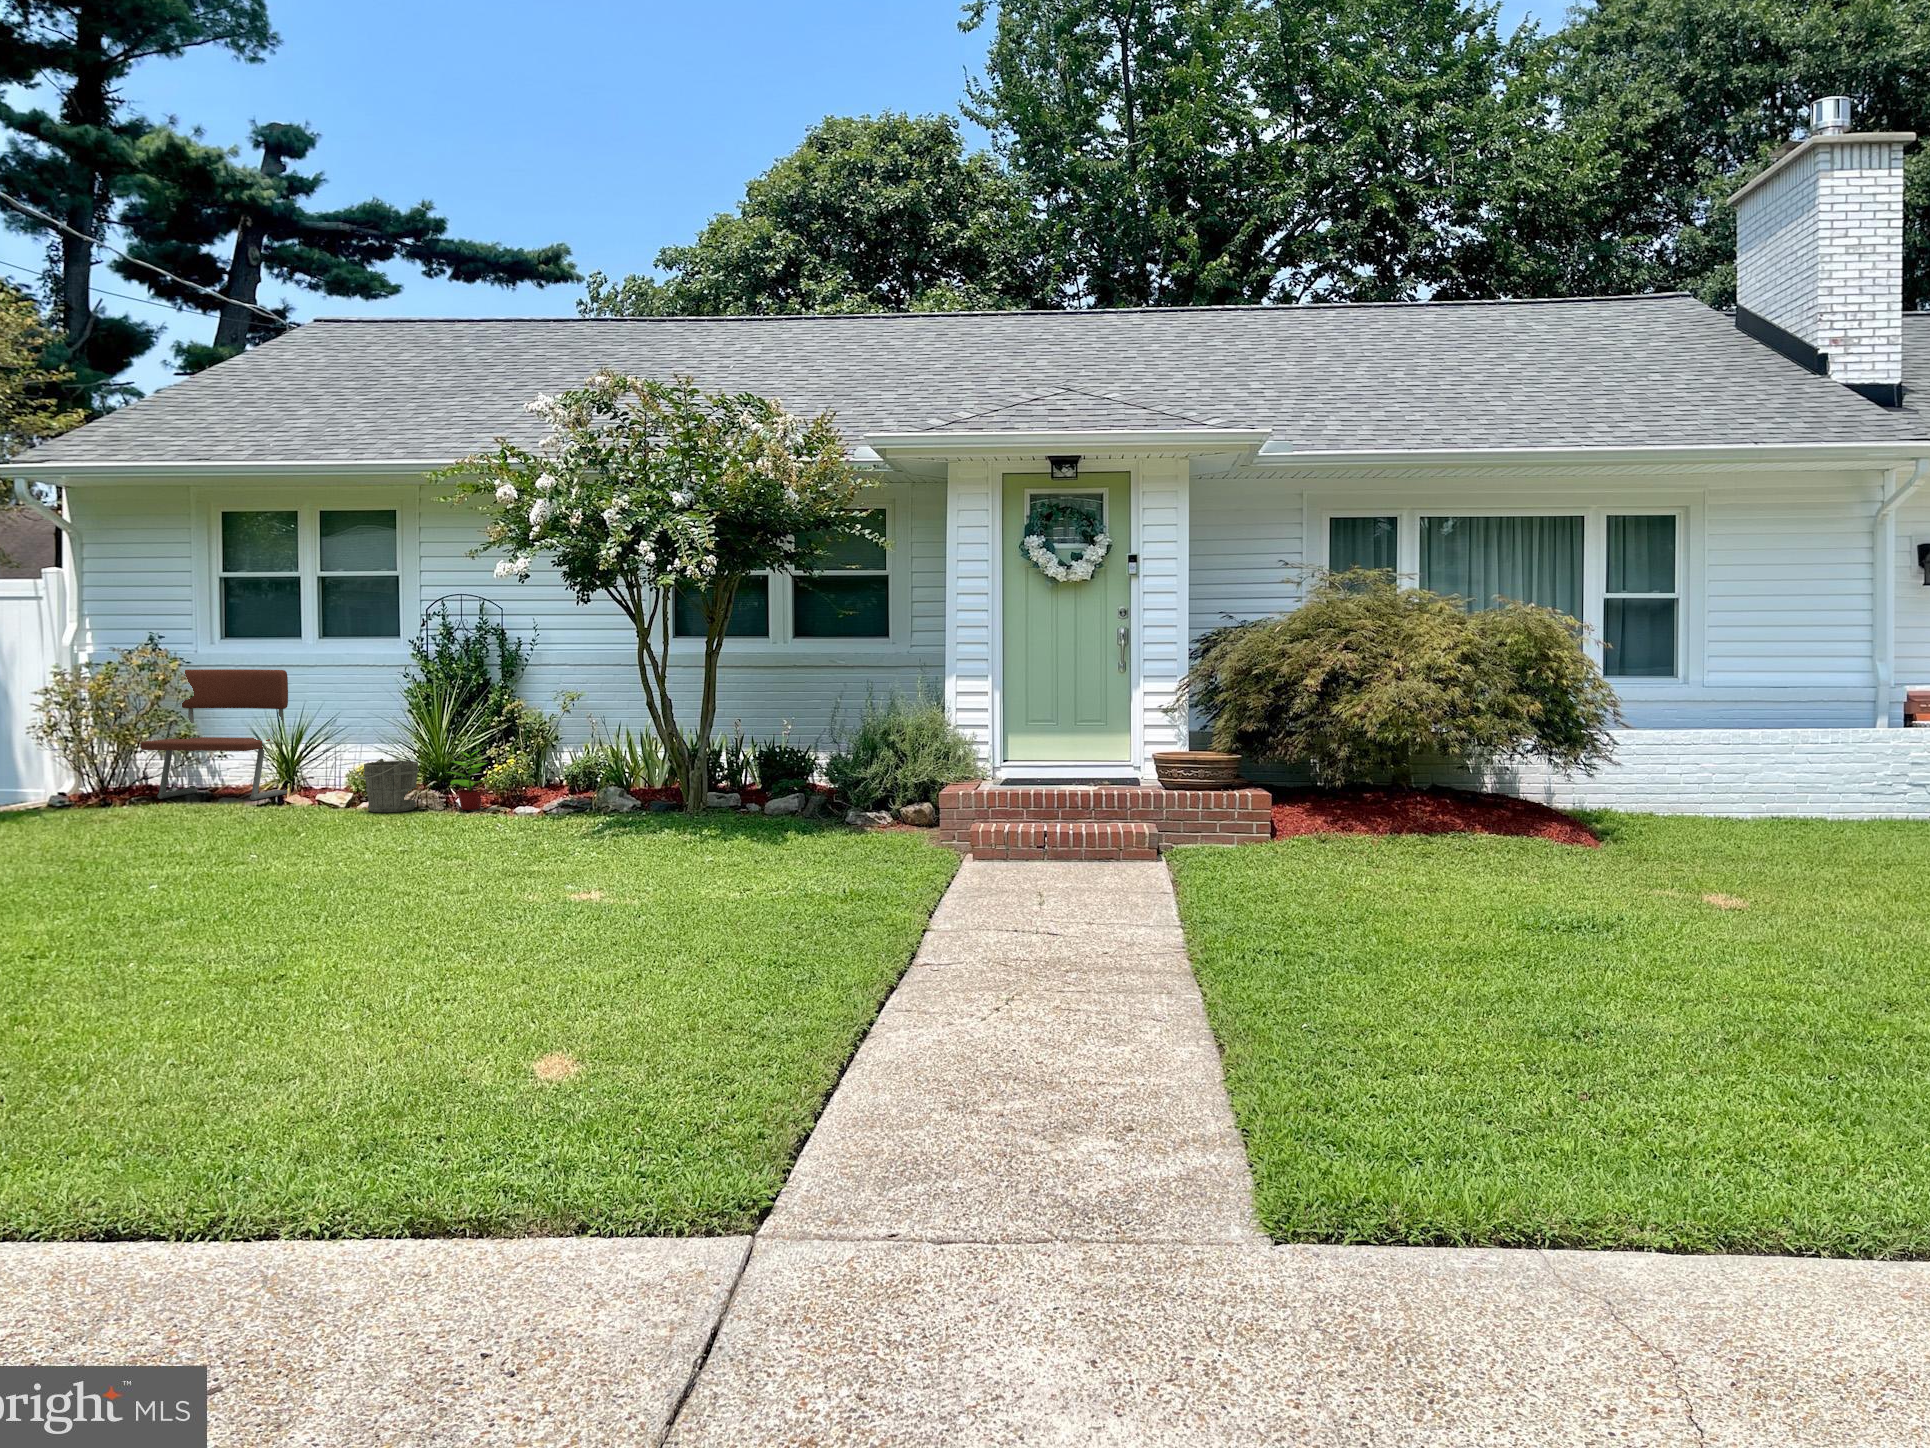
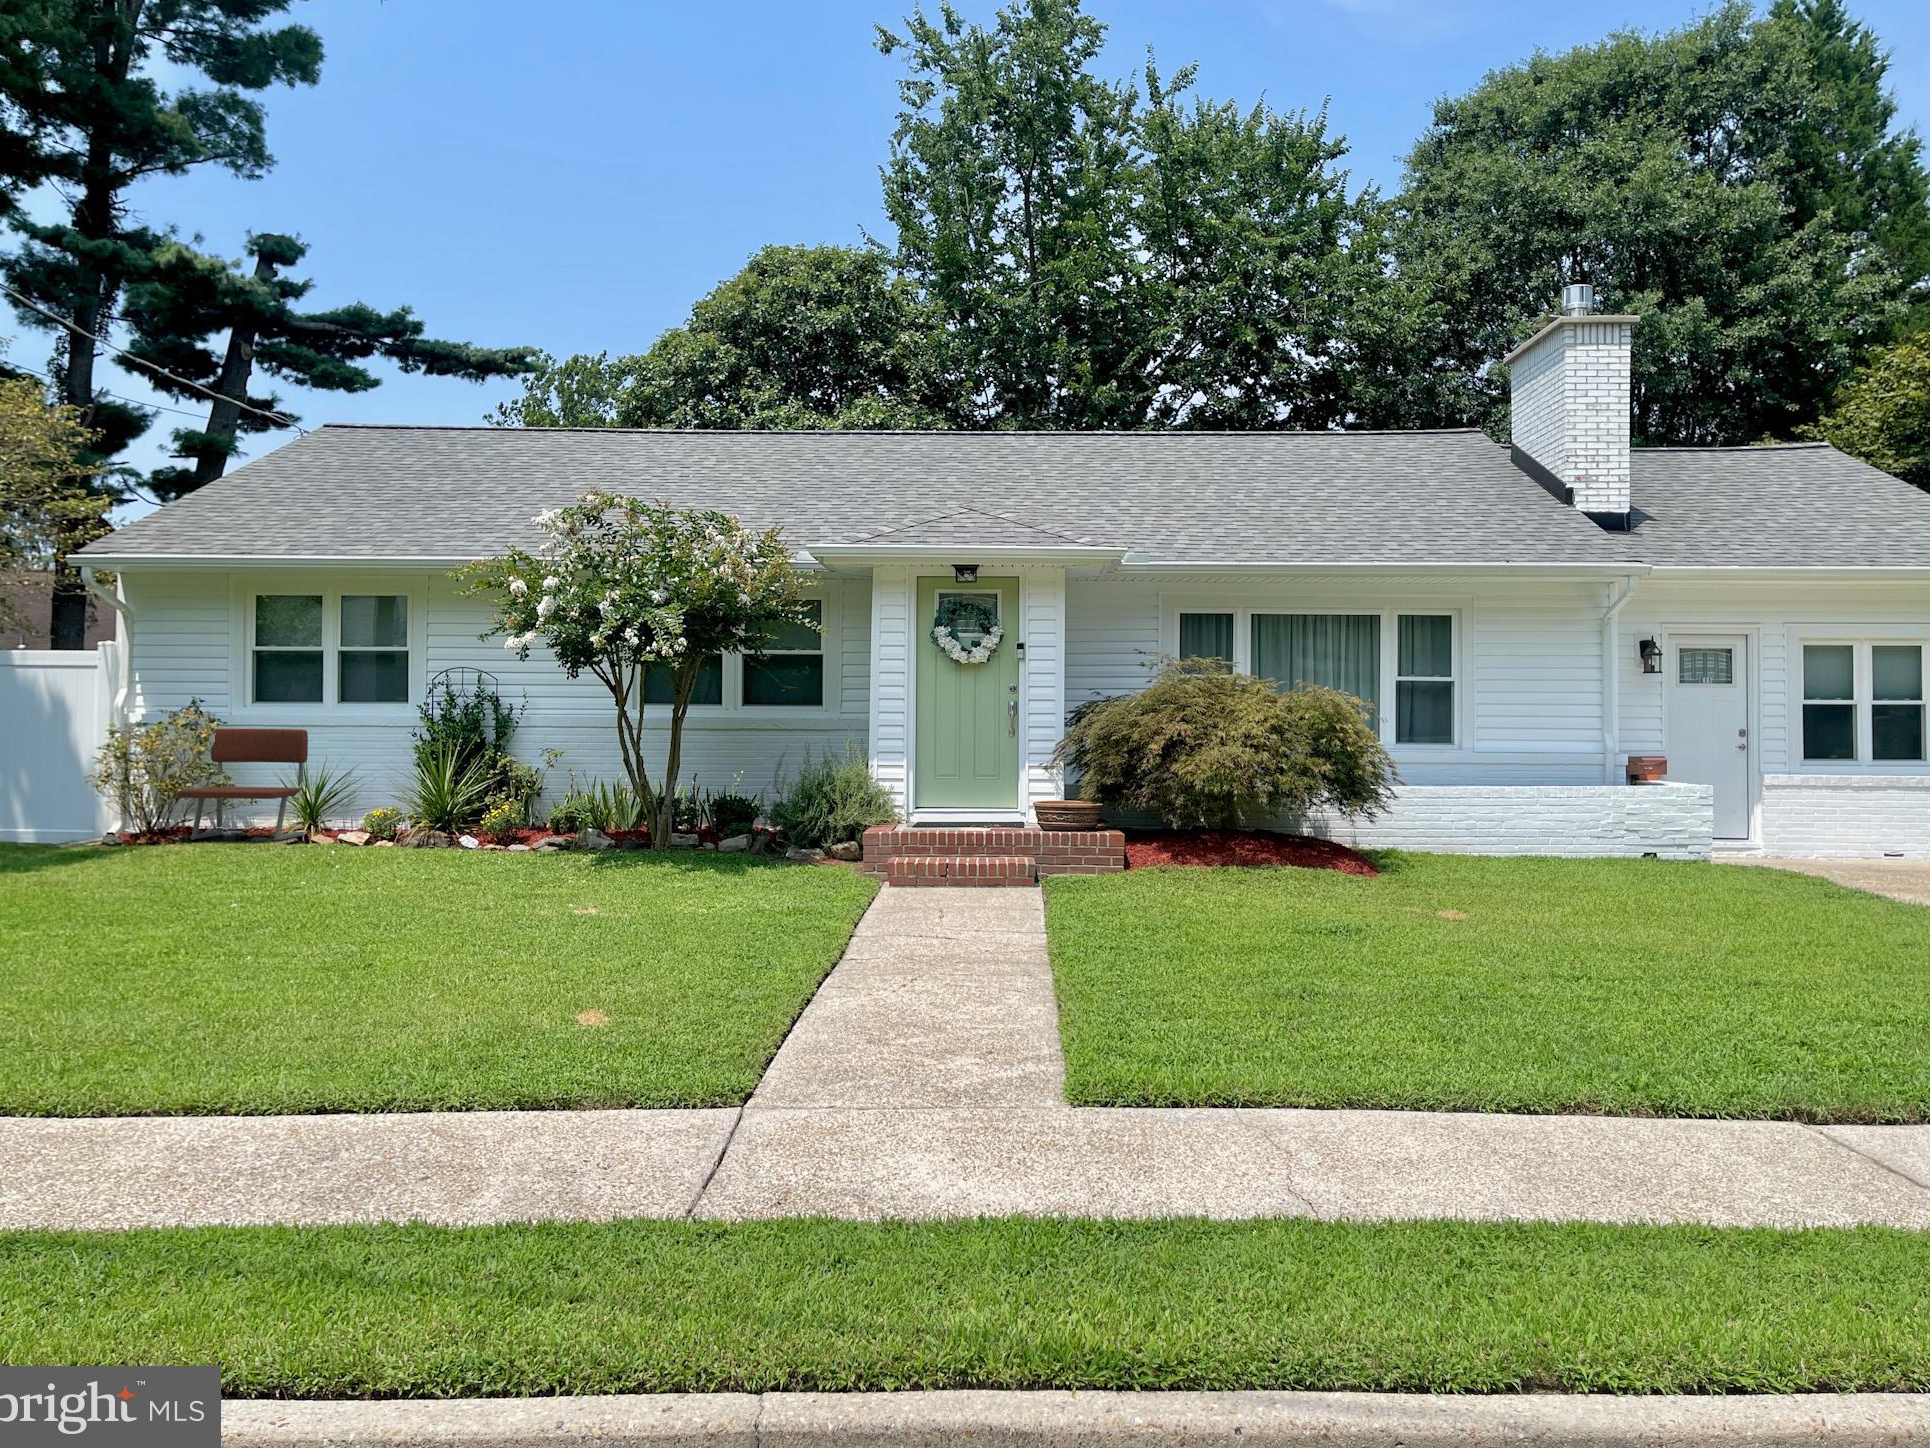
potted plant: present [446,750,498,810] -> none [448,796,494,848]
bucket: present [358,759,419,812] -> none [373,805,426,851]

